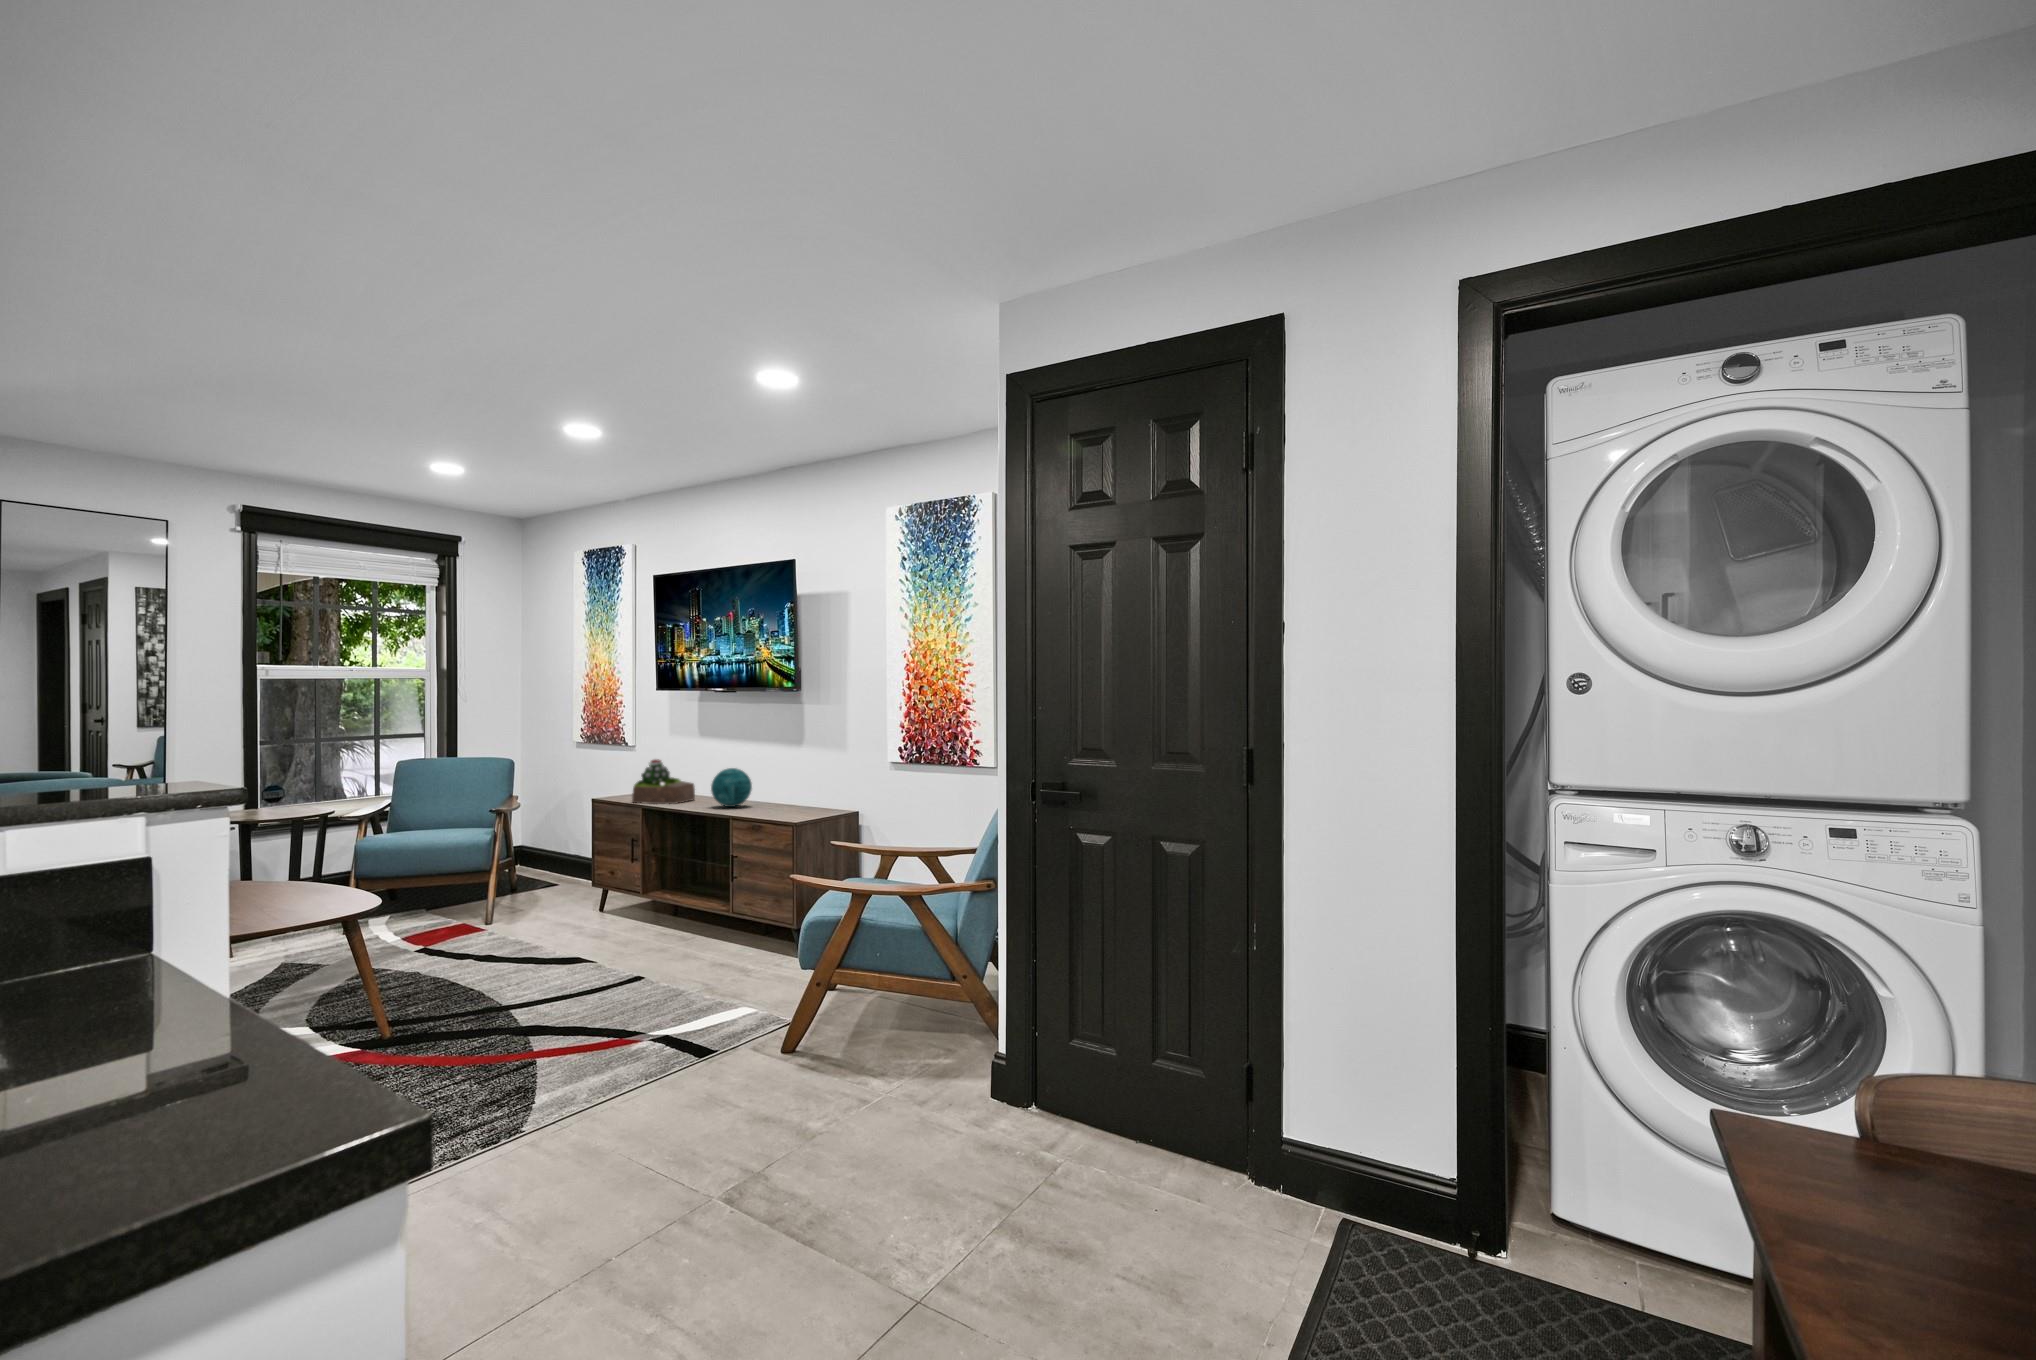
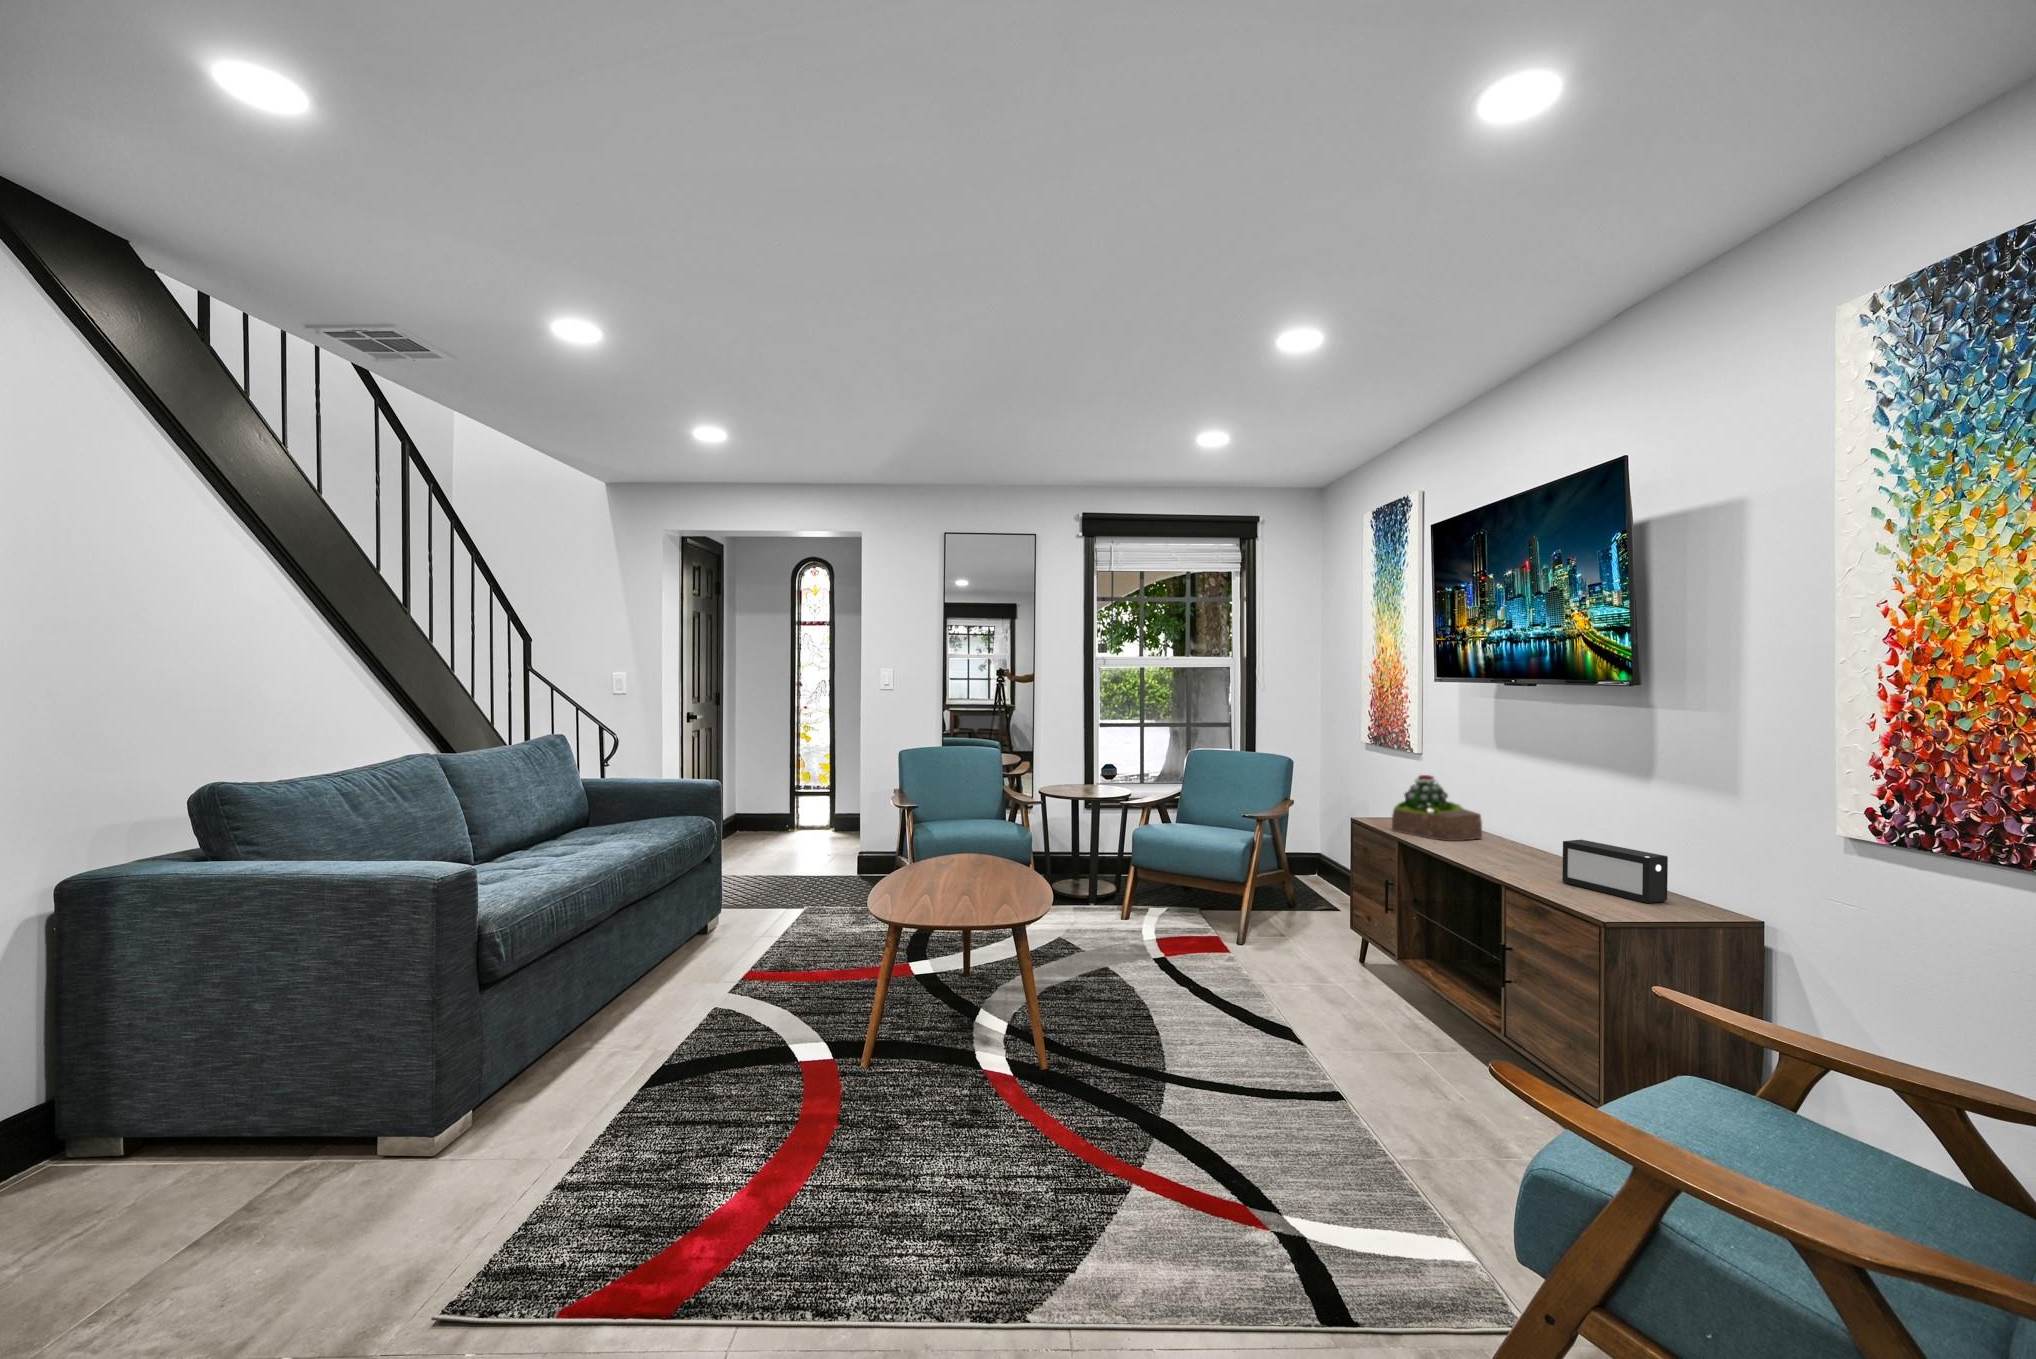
decorative orb: present [711,768,752,807] -> none [1489,802,1559,862]
speaker: none [761,785,815,814] -> present [1562,840,1668,903]

